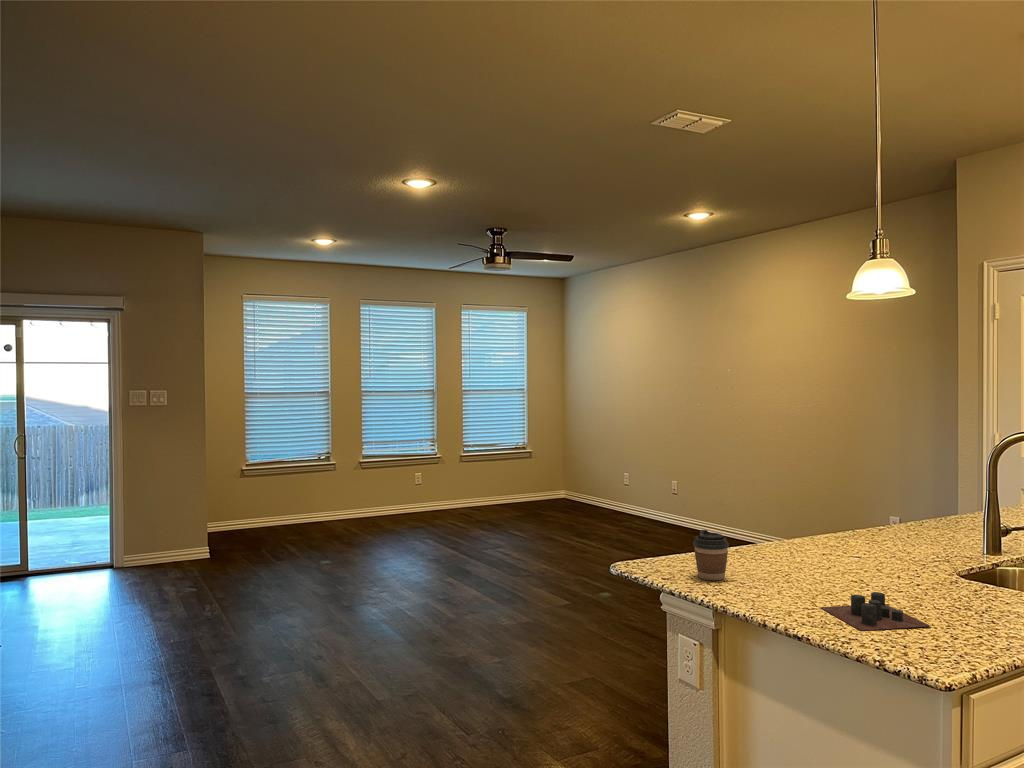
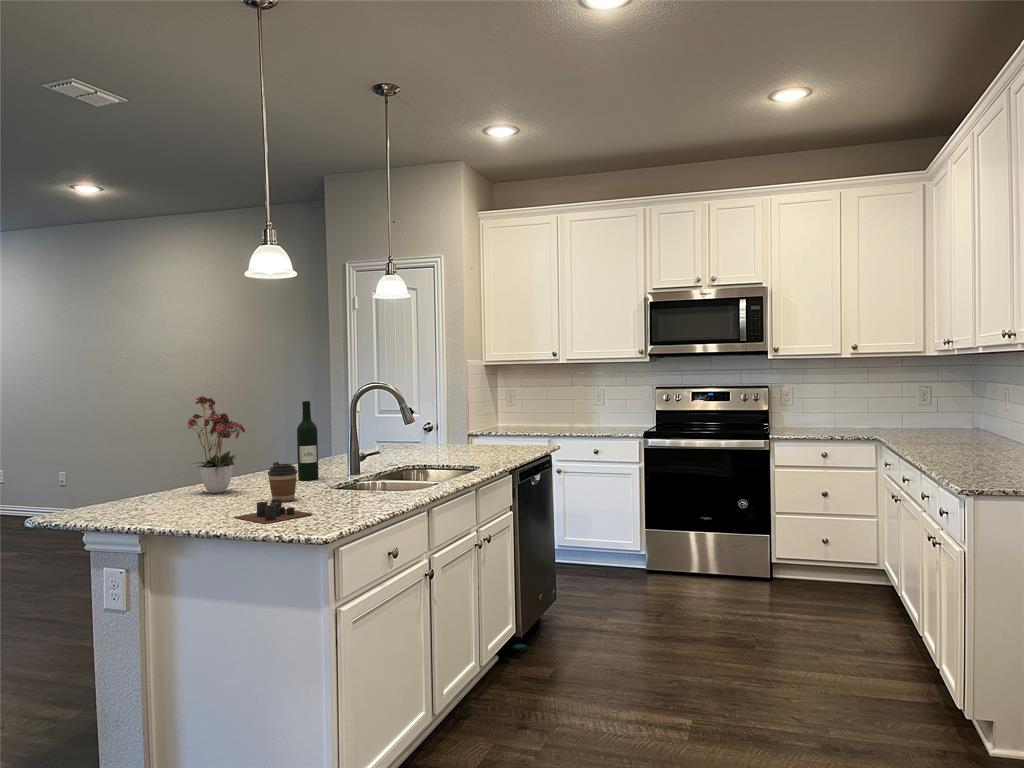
flower arrangement: none [770,437,848,558] -> present [187,396,245,493]
wine bottle: none [910,452,939,555] -> present [297,401,319,480]
coffee cup: present [693,530,729,580] -> present [268,462,297,501]

